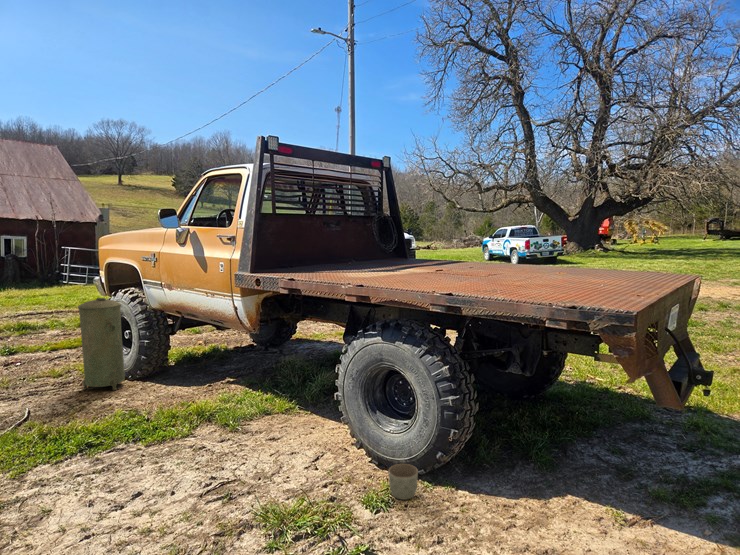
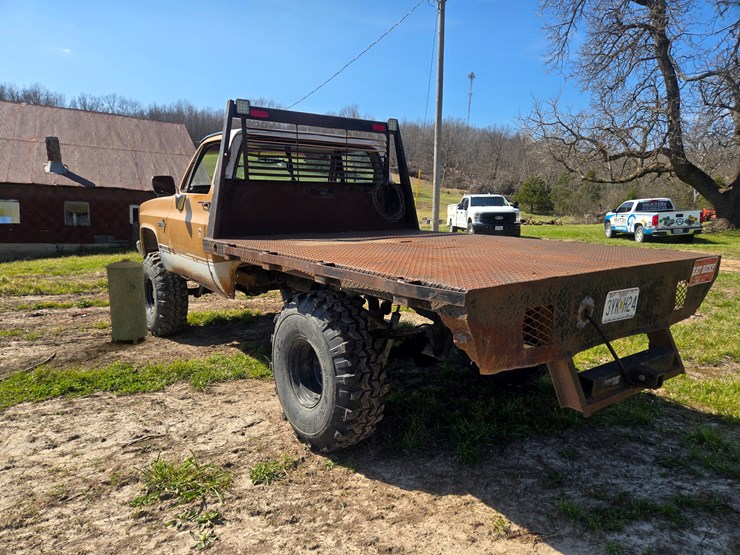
planter: present [388,464,418,500] -> none [282,439,312,475]

